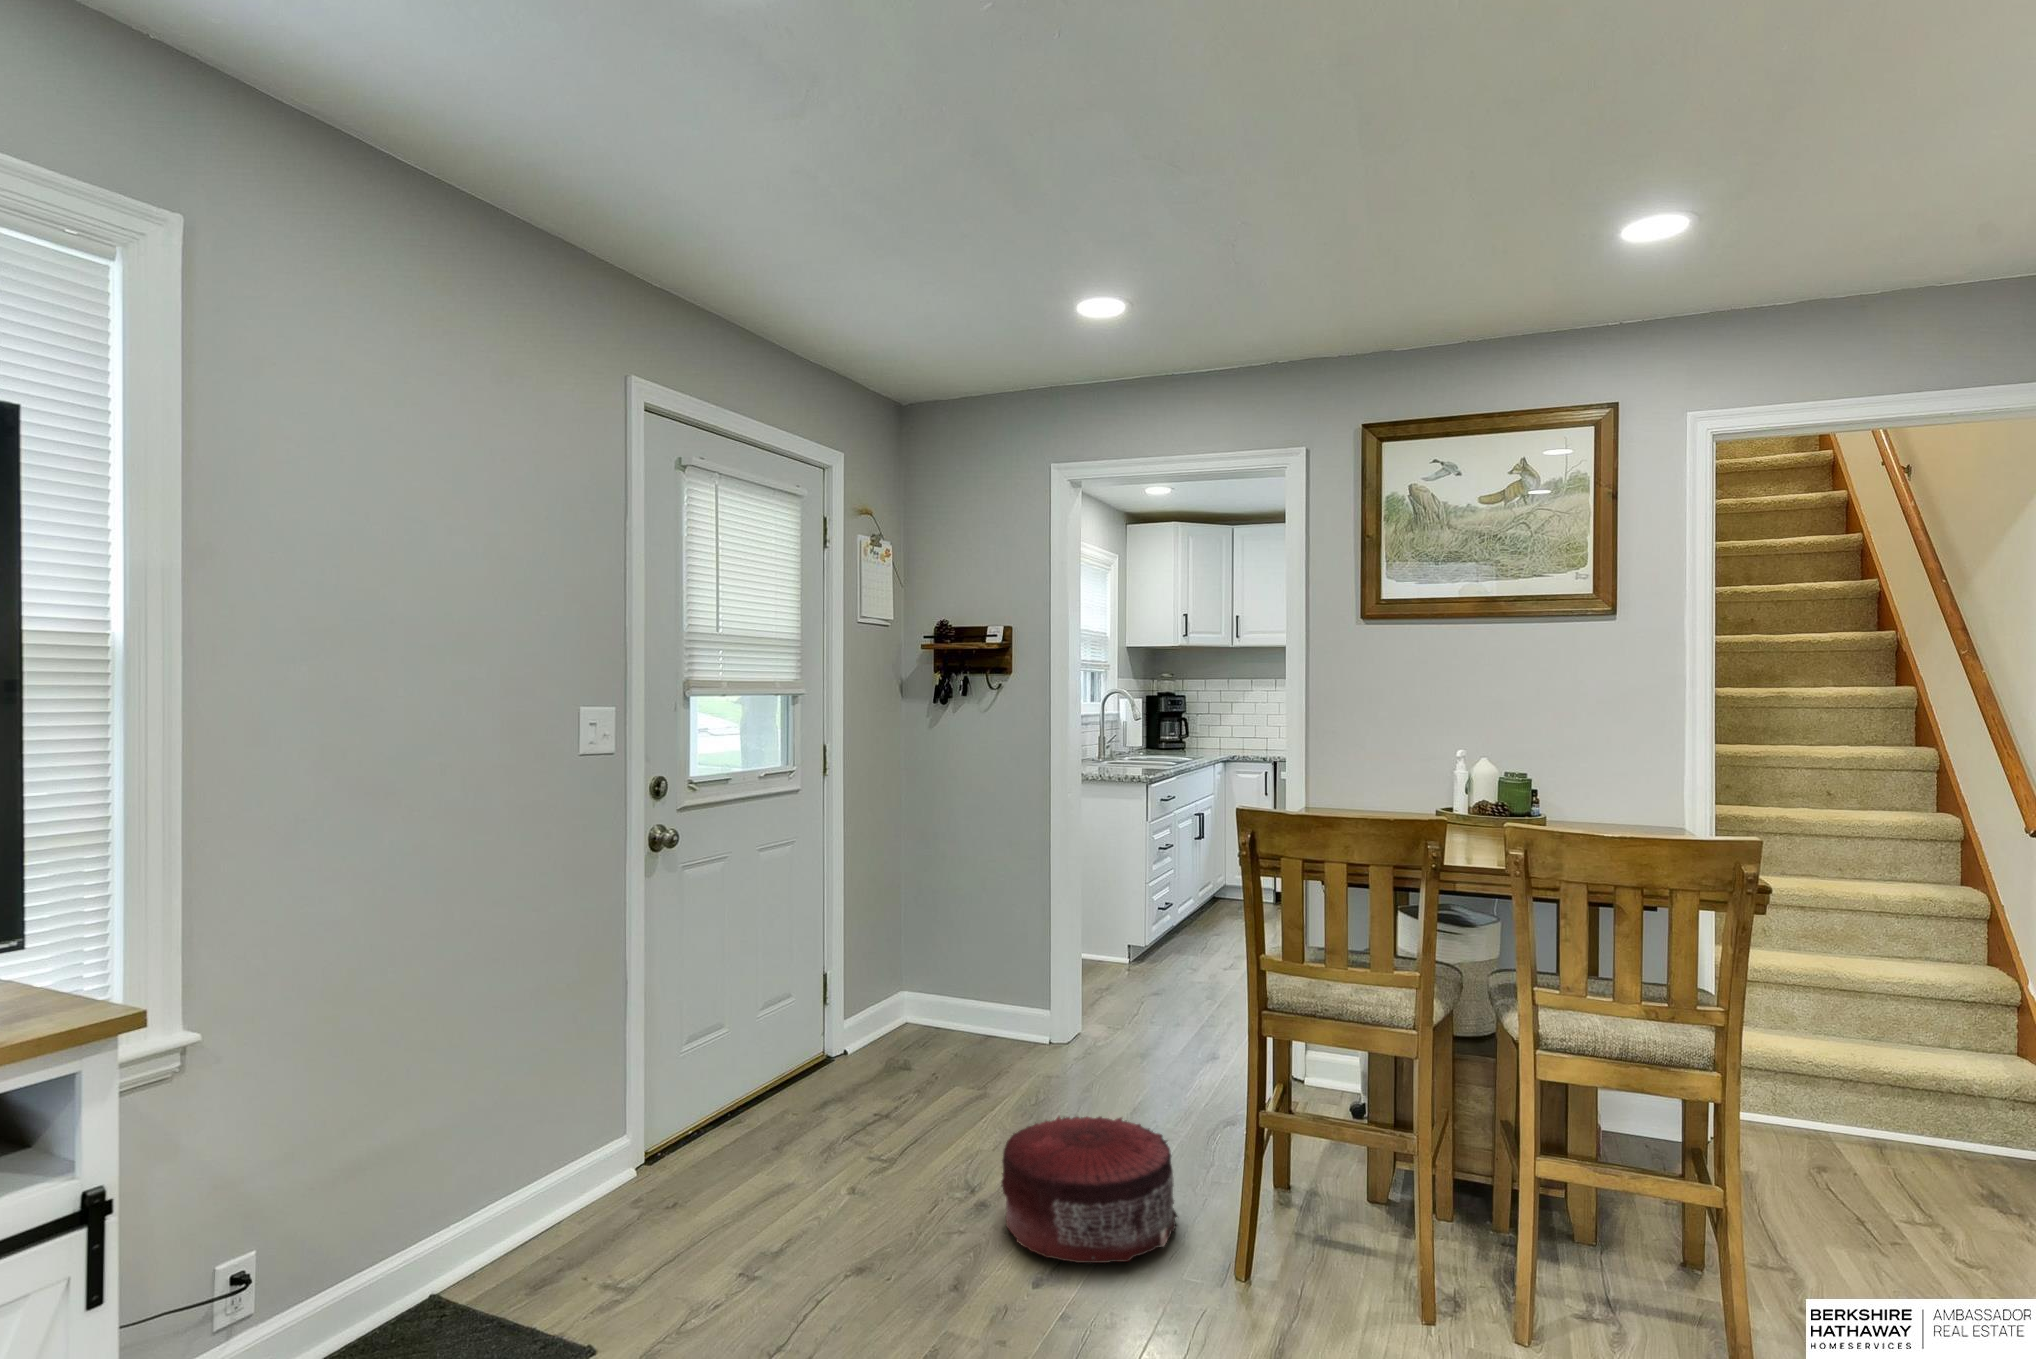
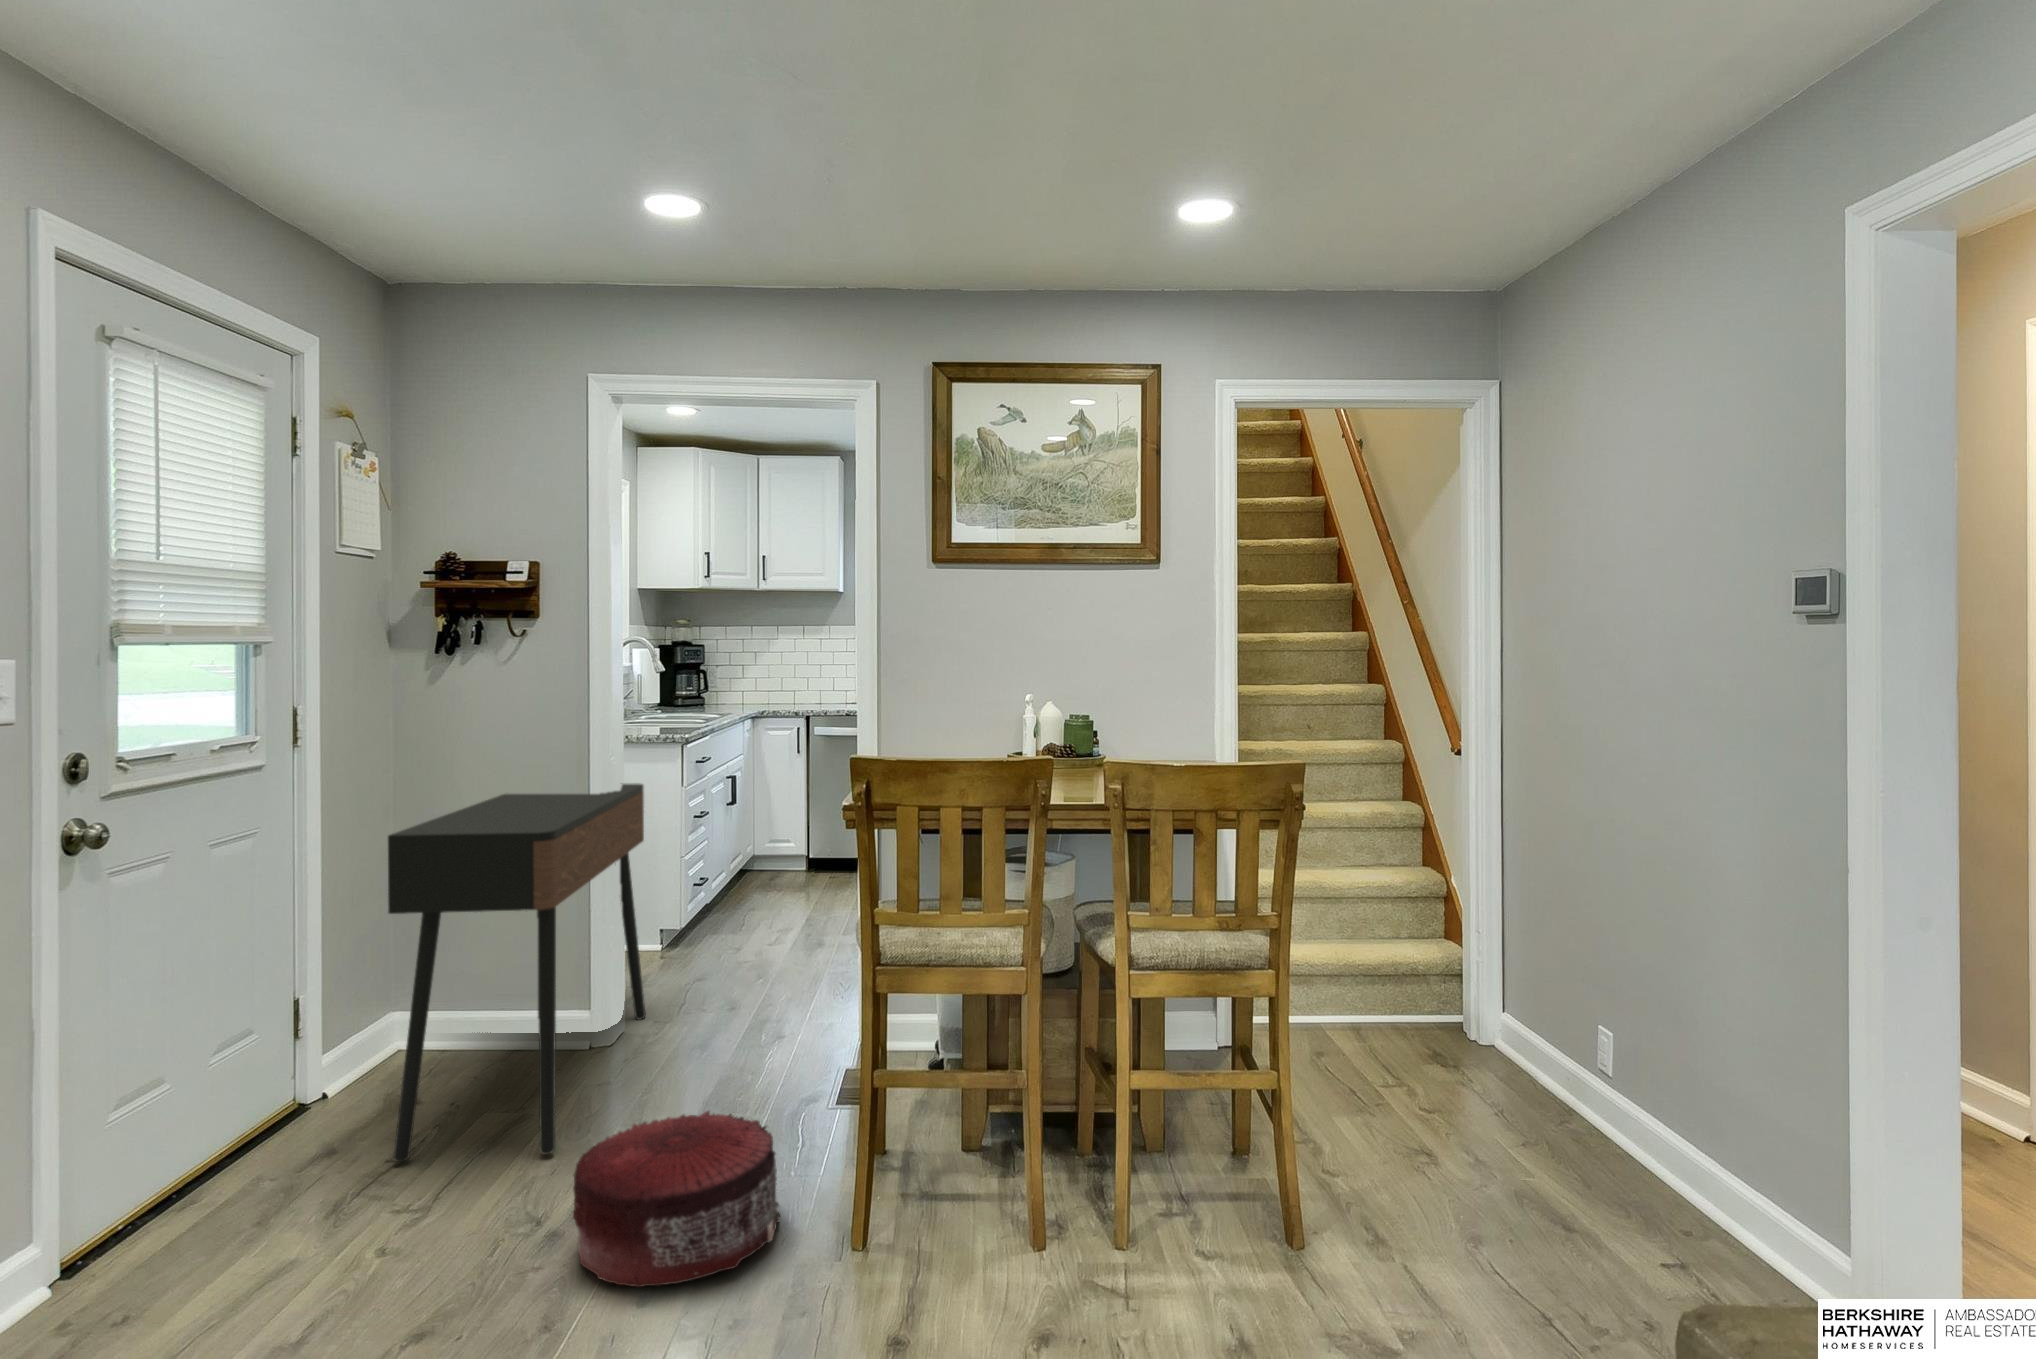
console table: none [890,815,1102,1131] -> present [388,783,646,1162]

